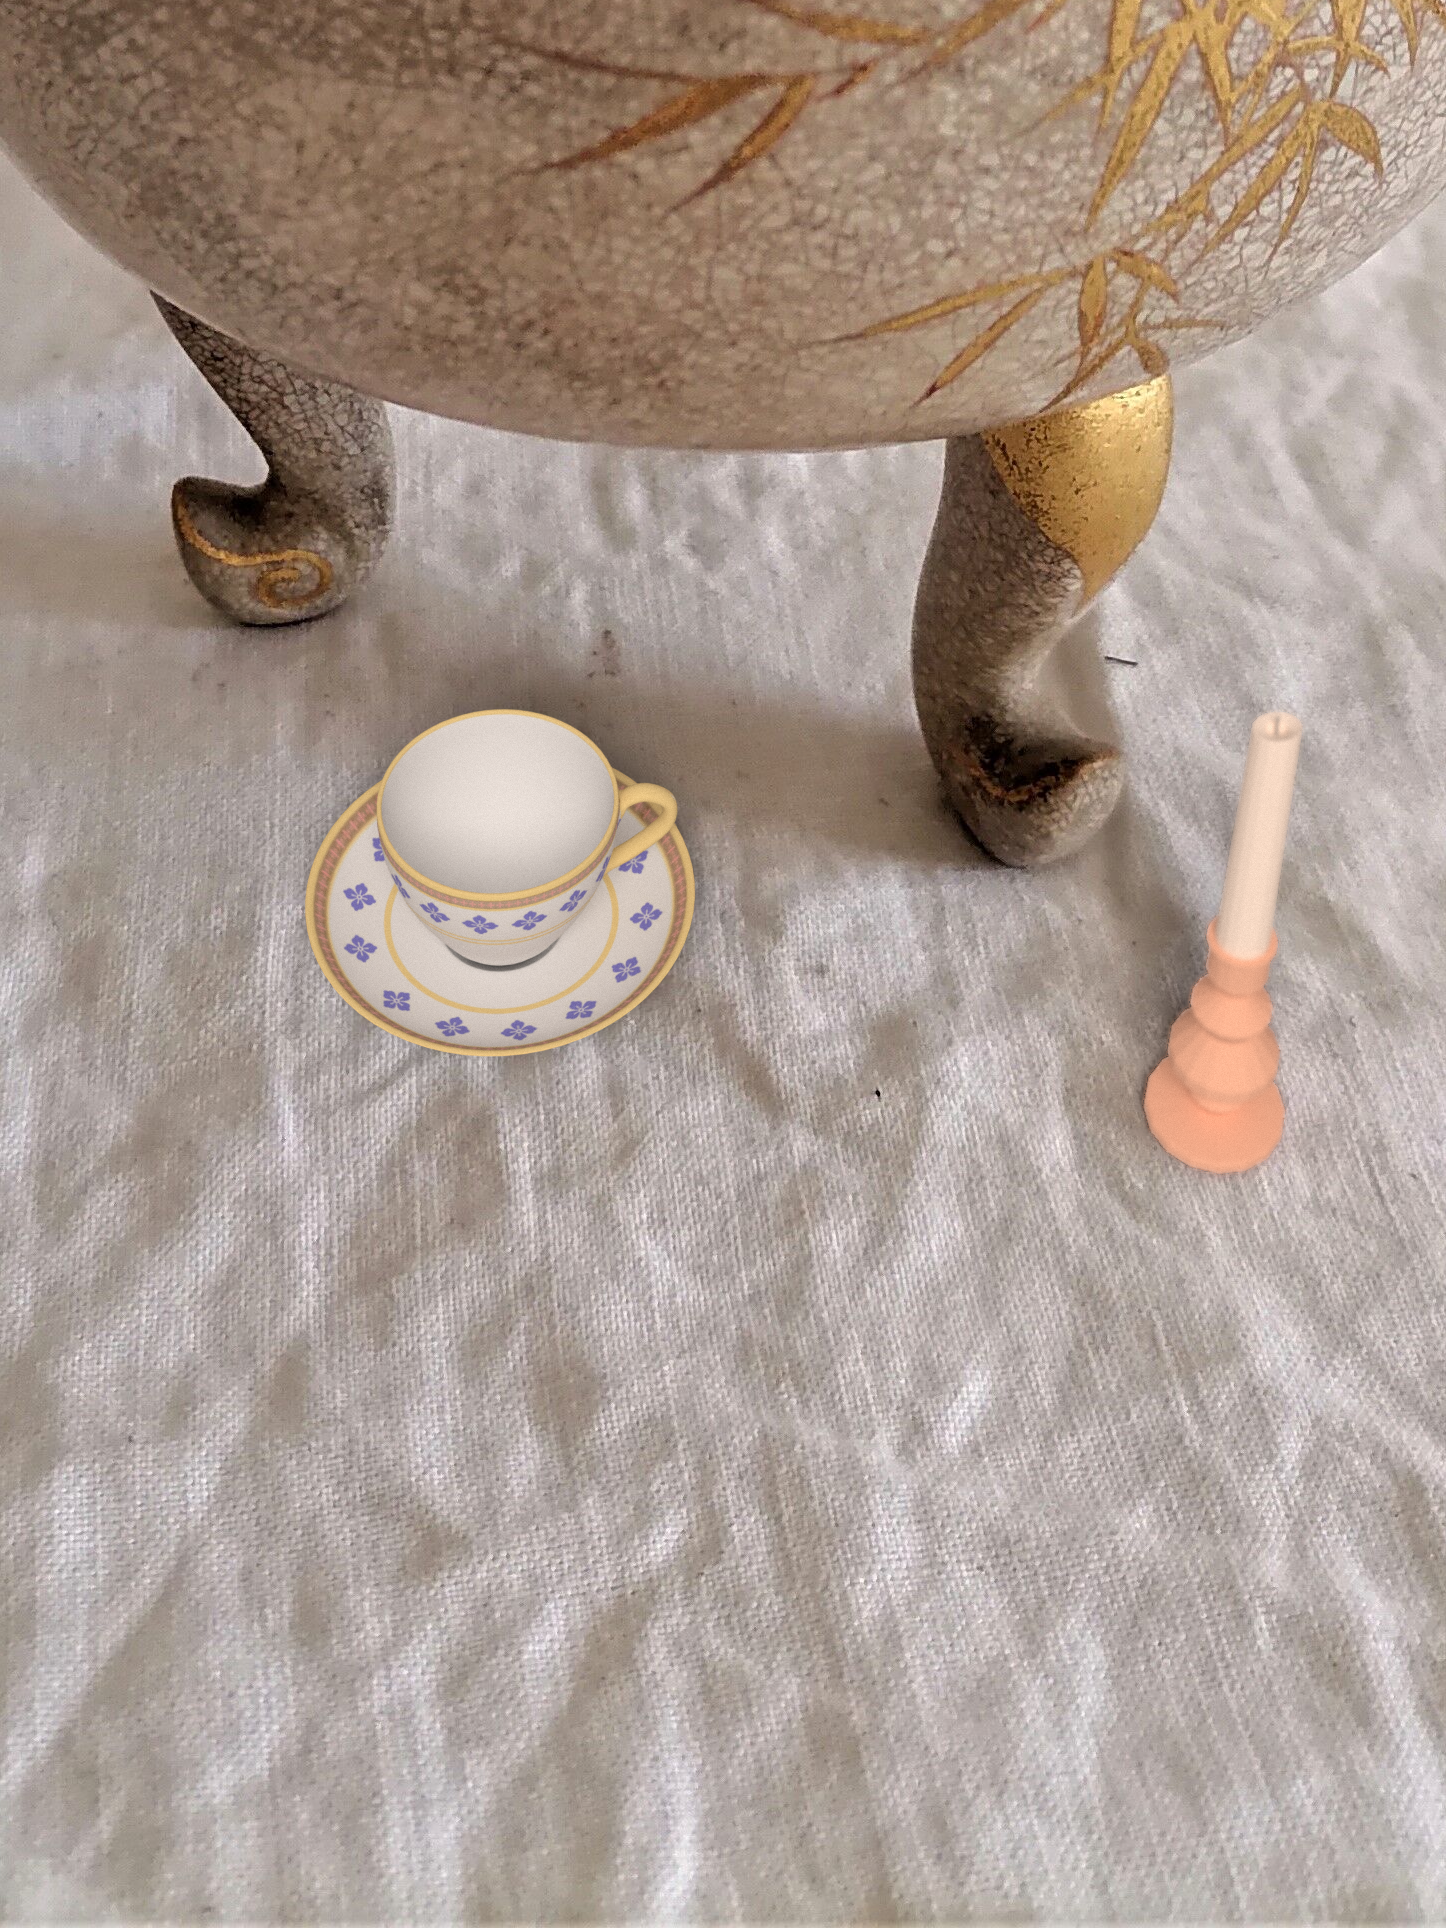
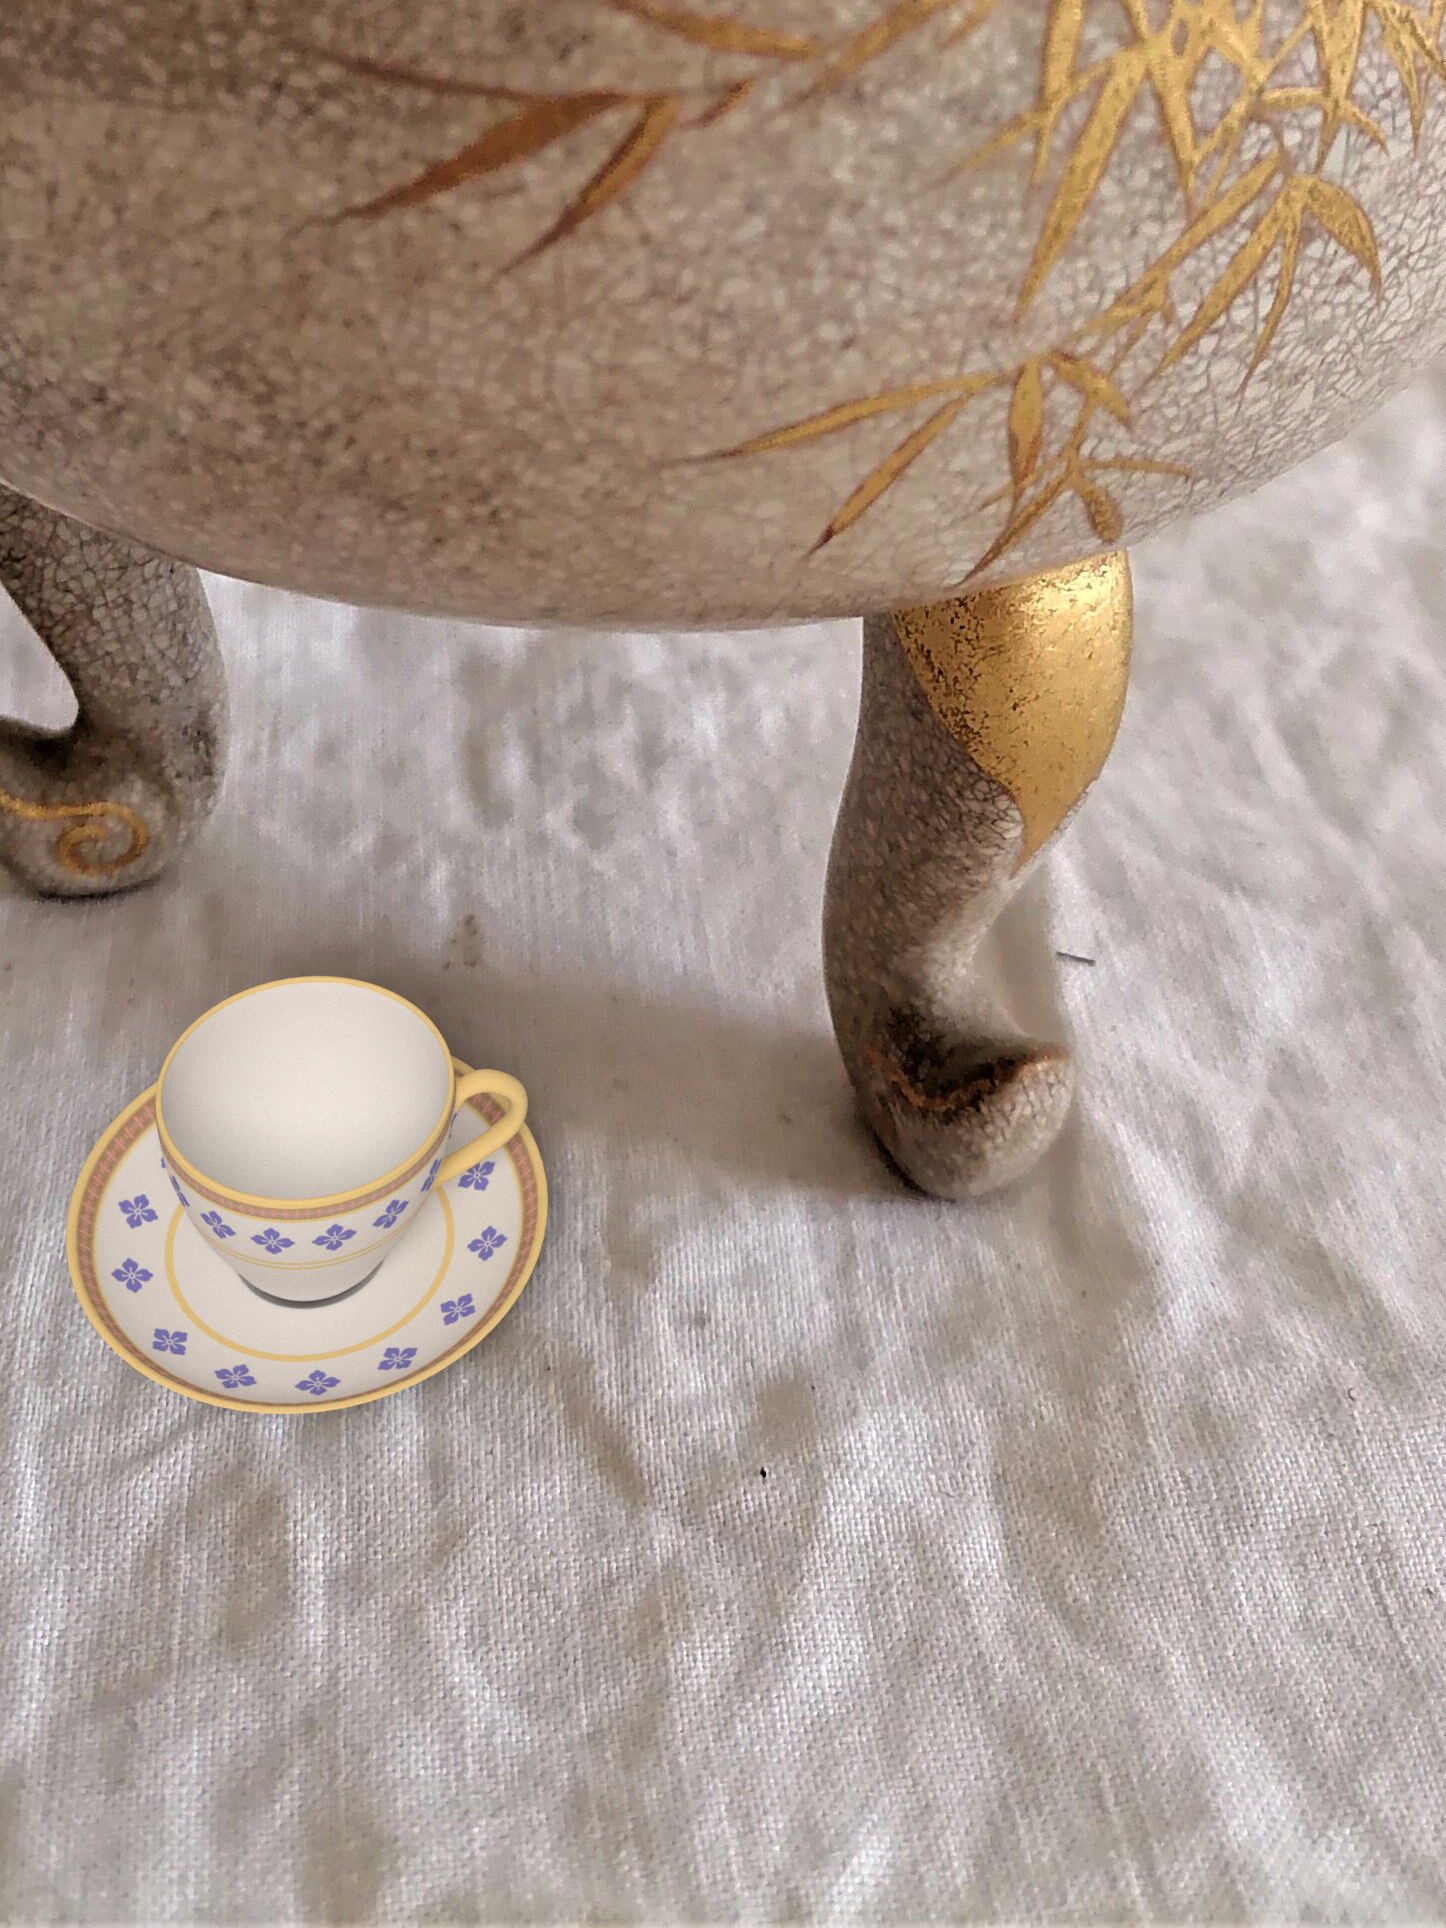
candle: present [1144,711,1303,1174] -> none [1096,966,1292,1591]

